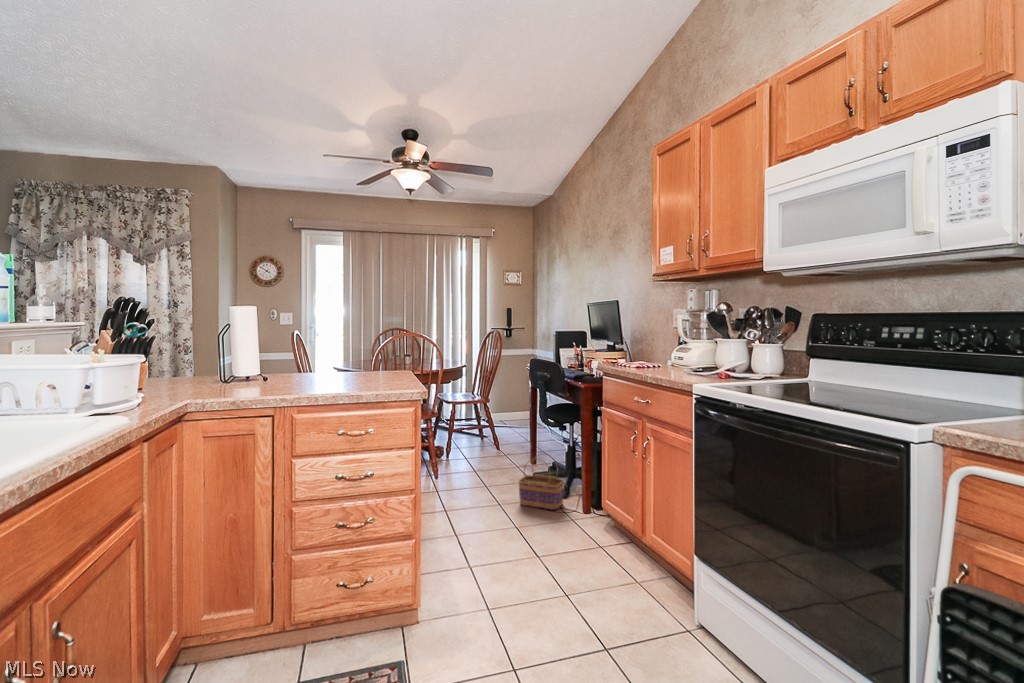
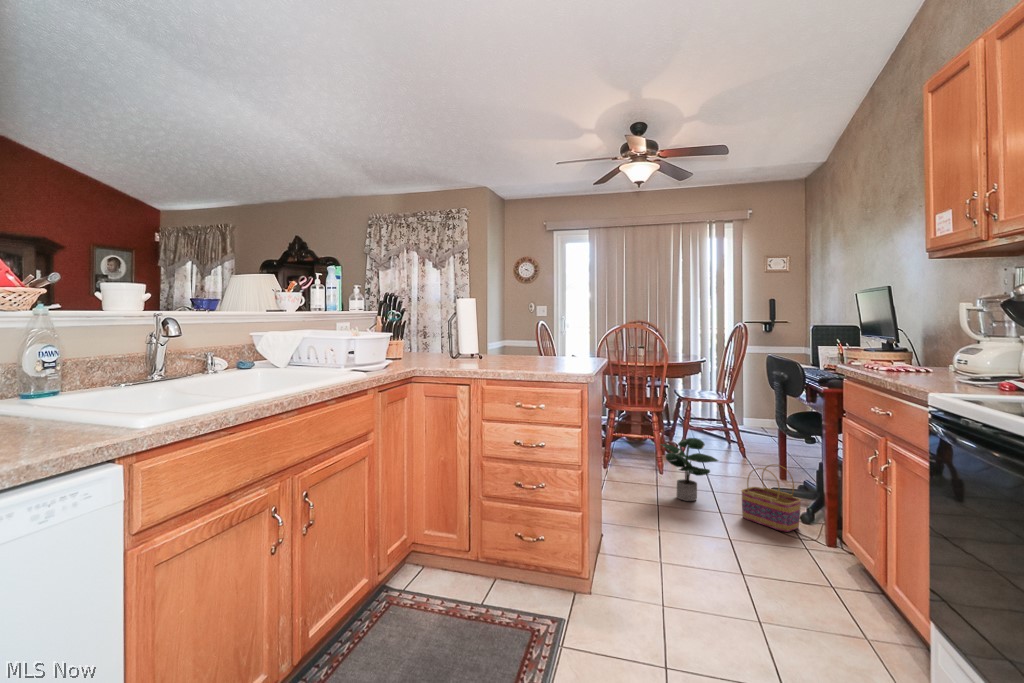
potted plant: none [445,439,498,500] -> present [661,438,718,501]

